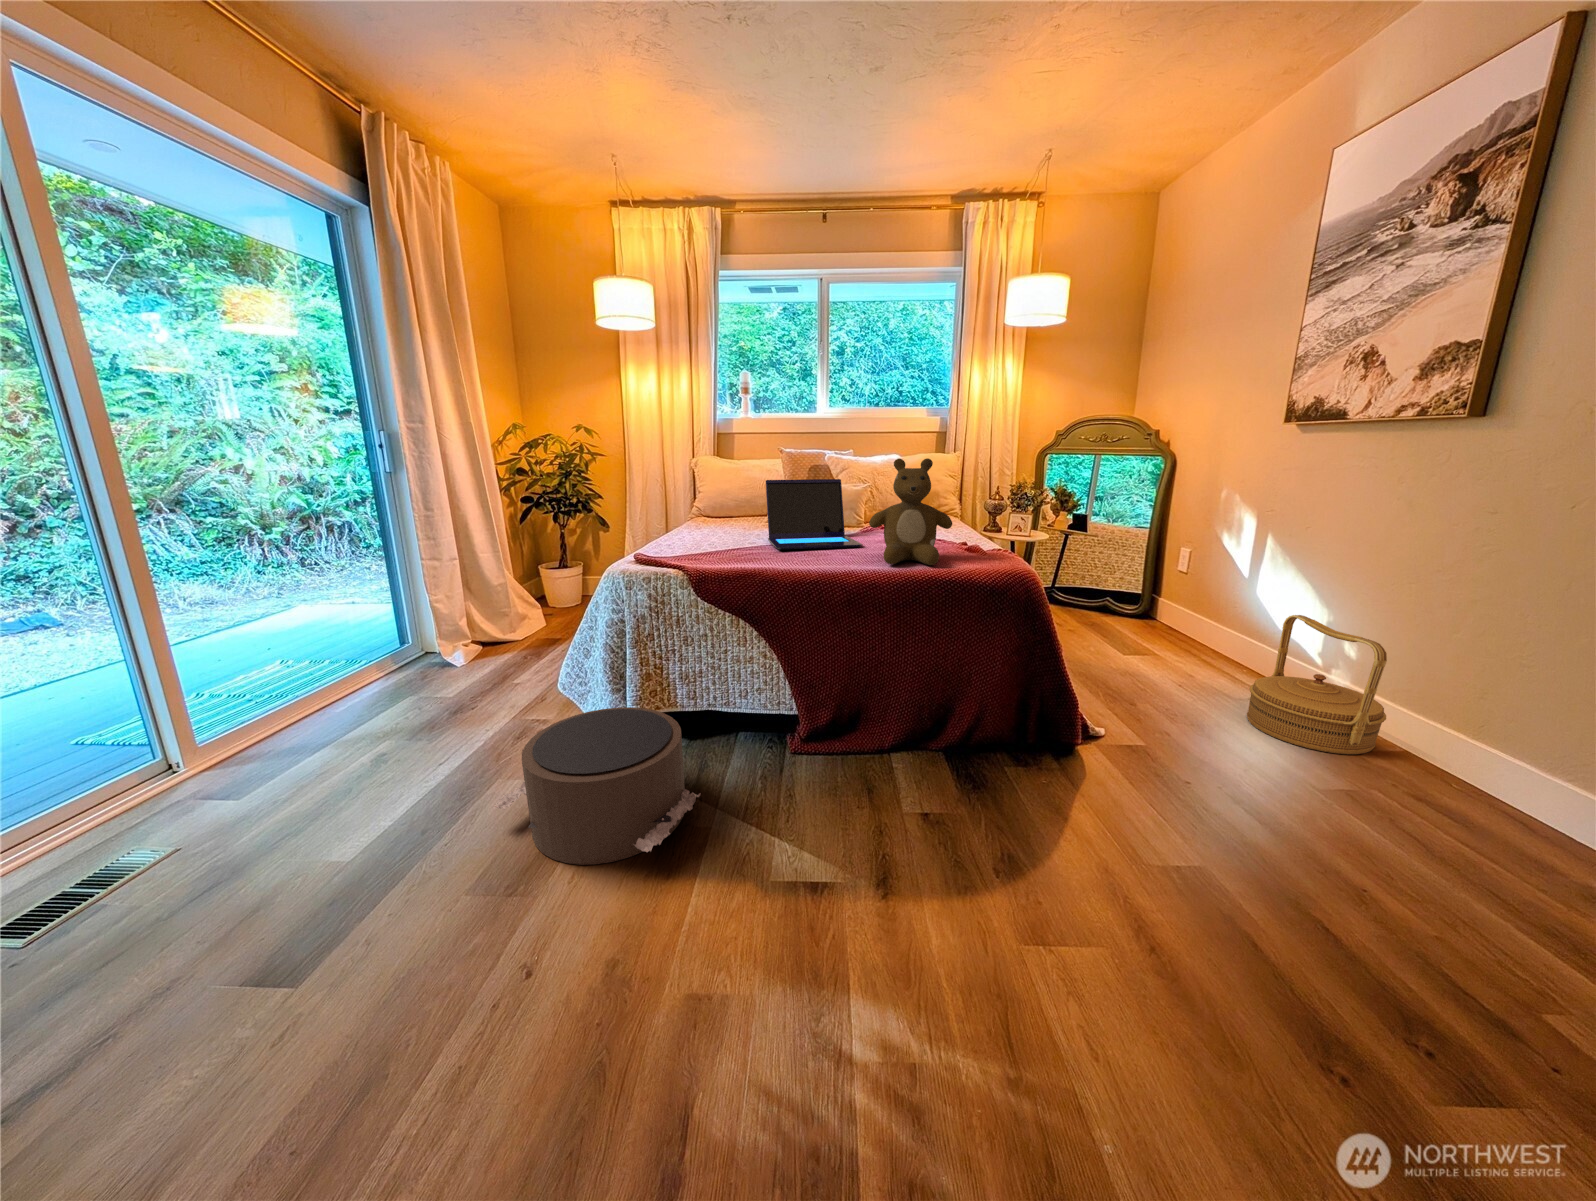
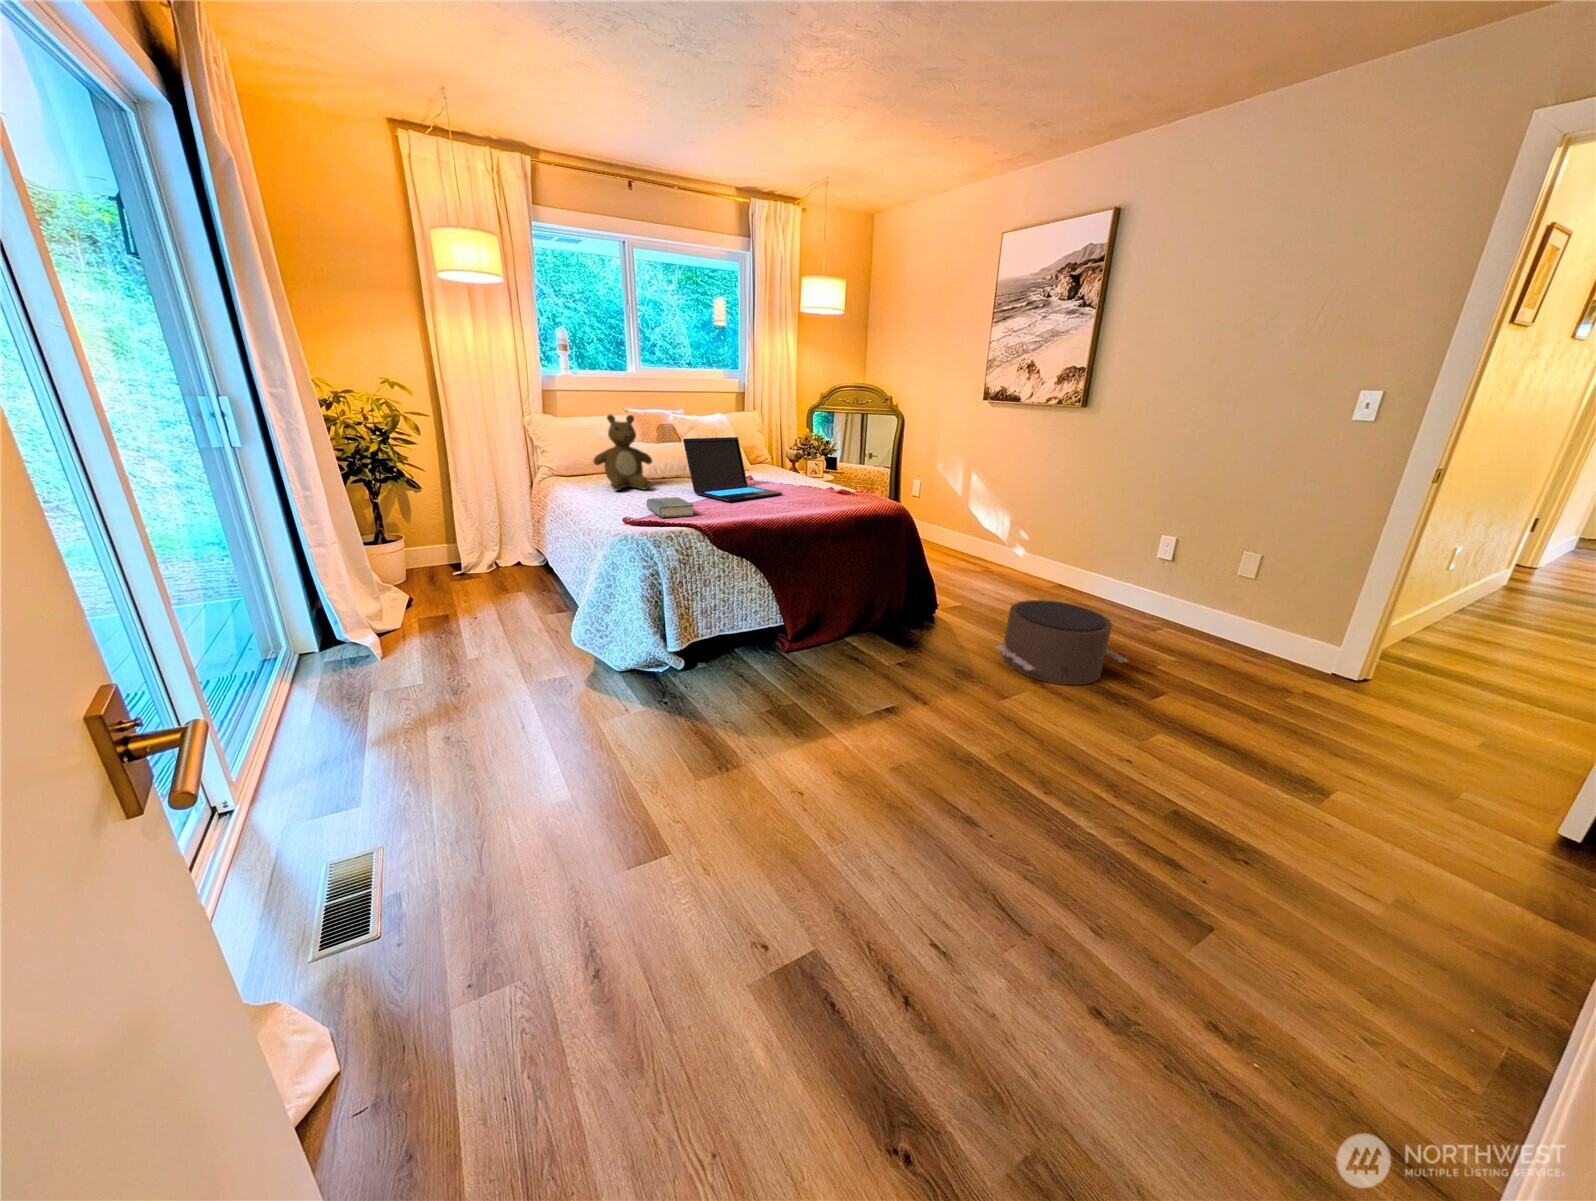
teddy bear: present [869,458,952,565] -> present [593,415,652,490]
hardback book: none [667,541,719,562] -> present [647,497,694,518]
woven basket: present [1247,615,1387,754] -> none [992,520,1059,594]
pouf: present [494,707,701,865] -> present [996,600,1128,685]

